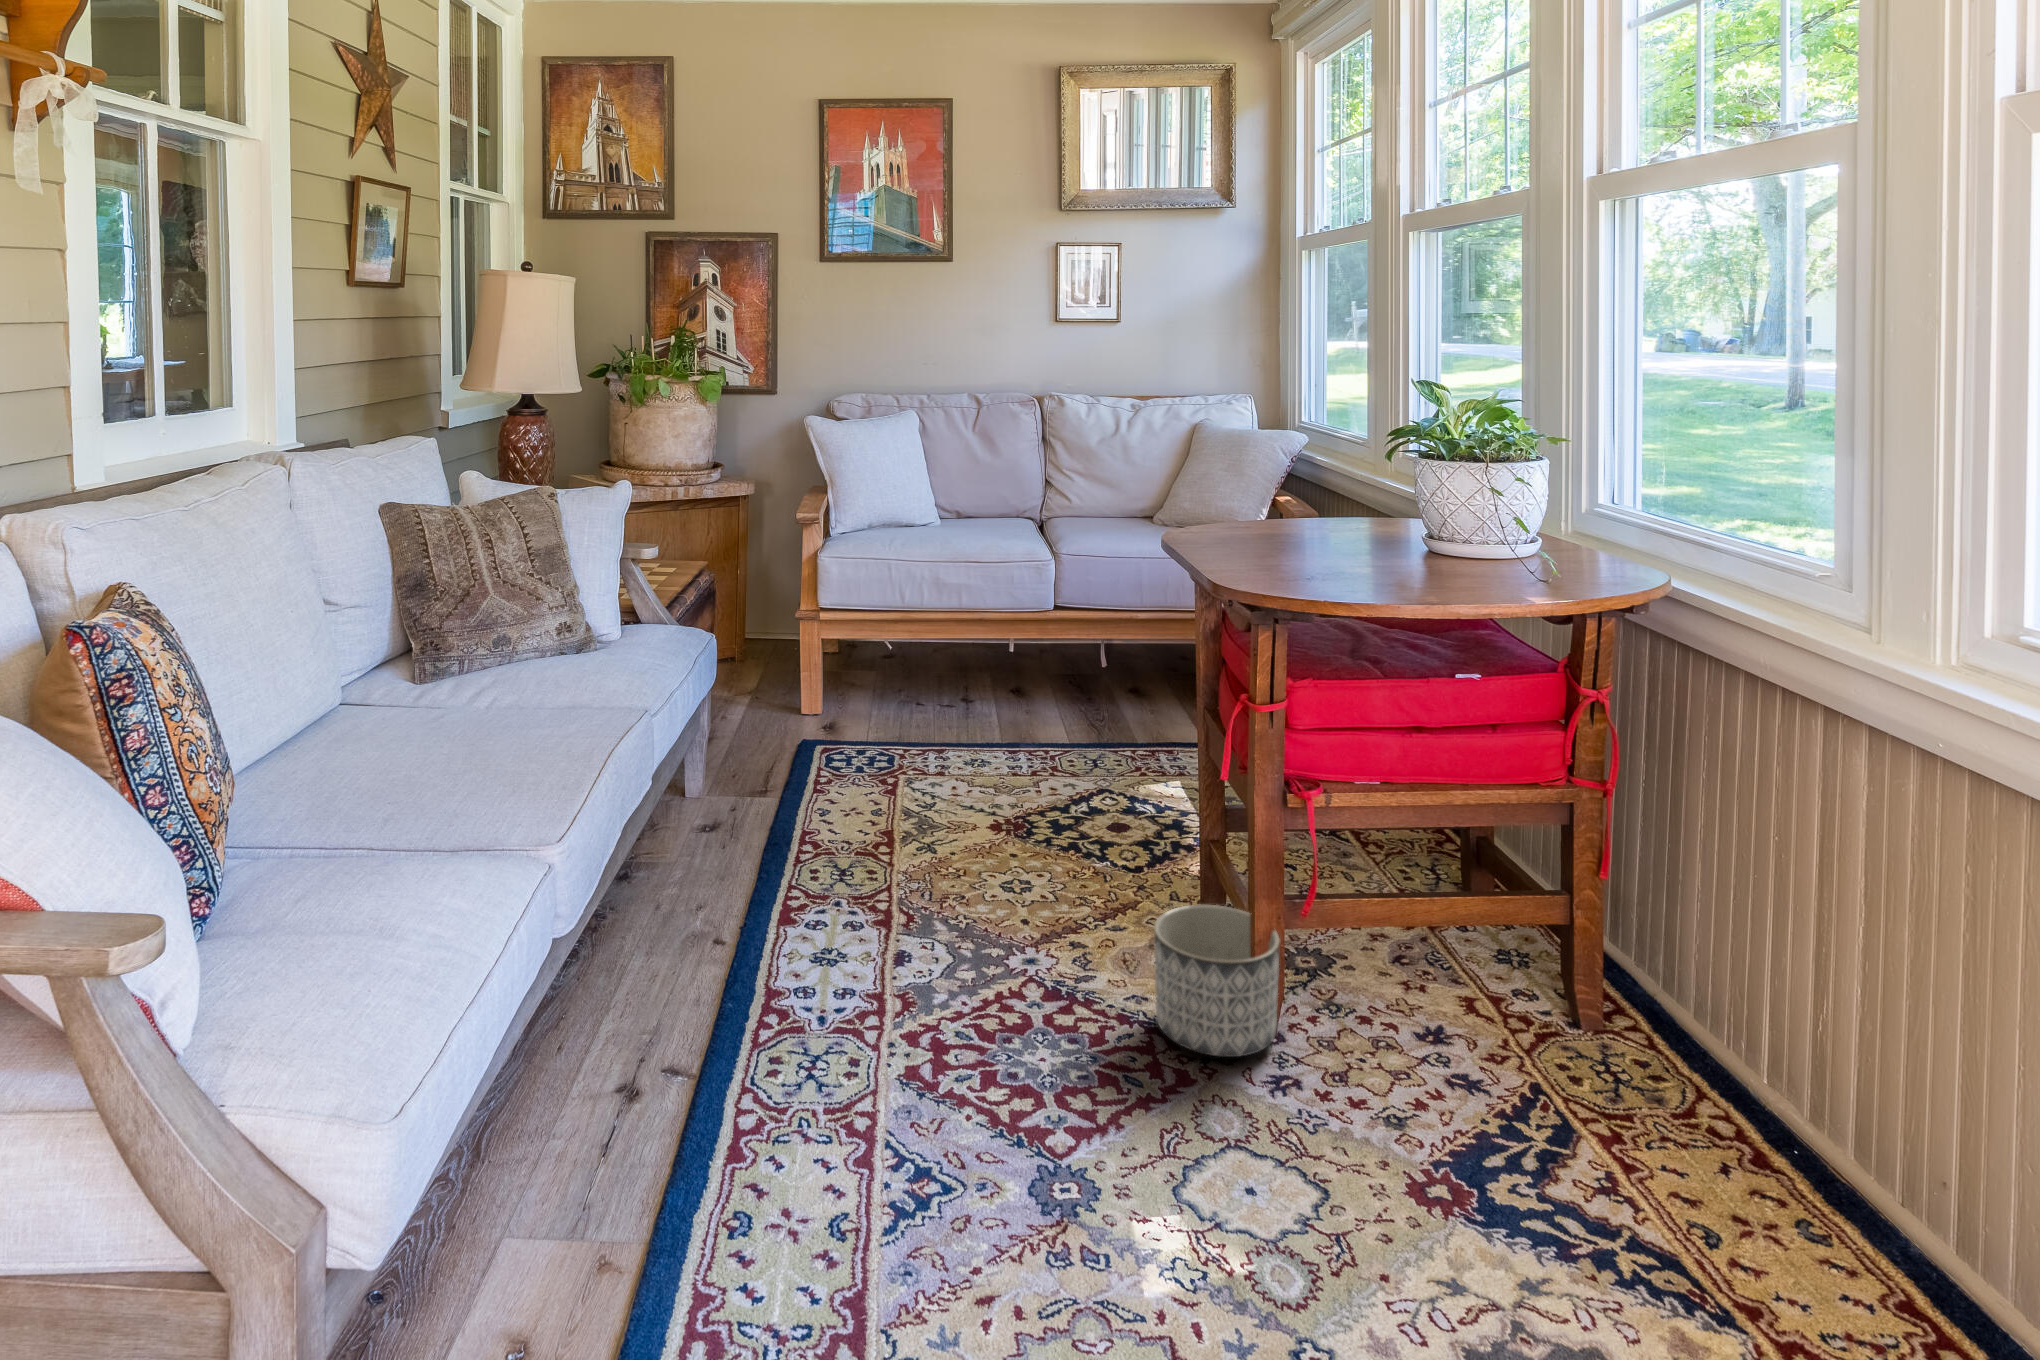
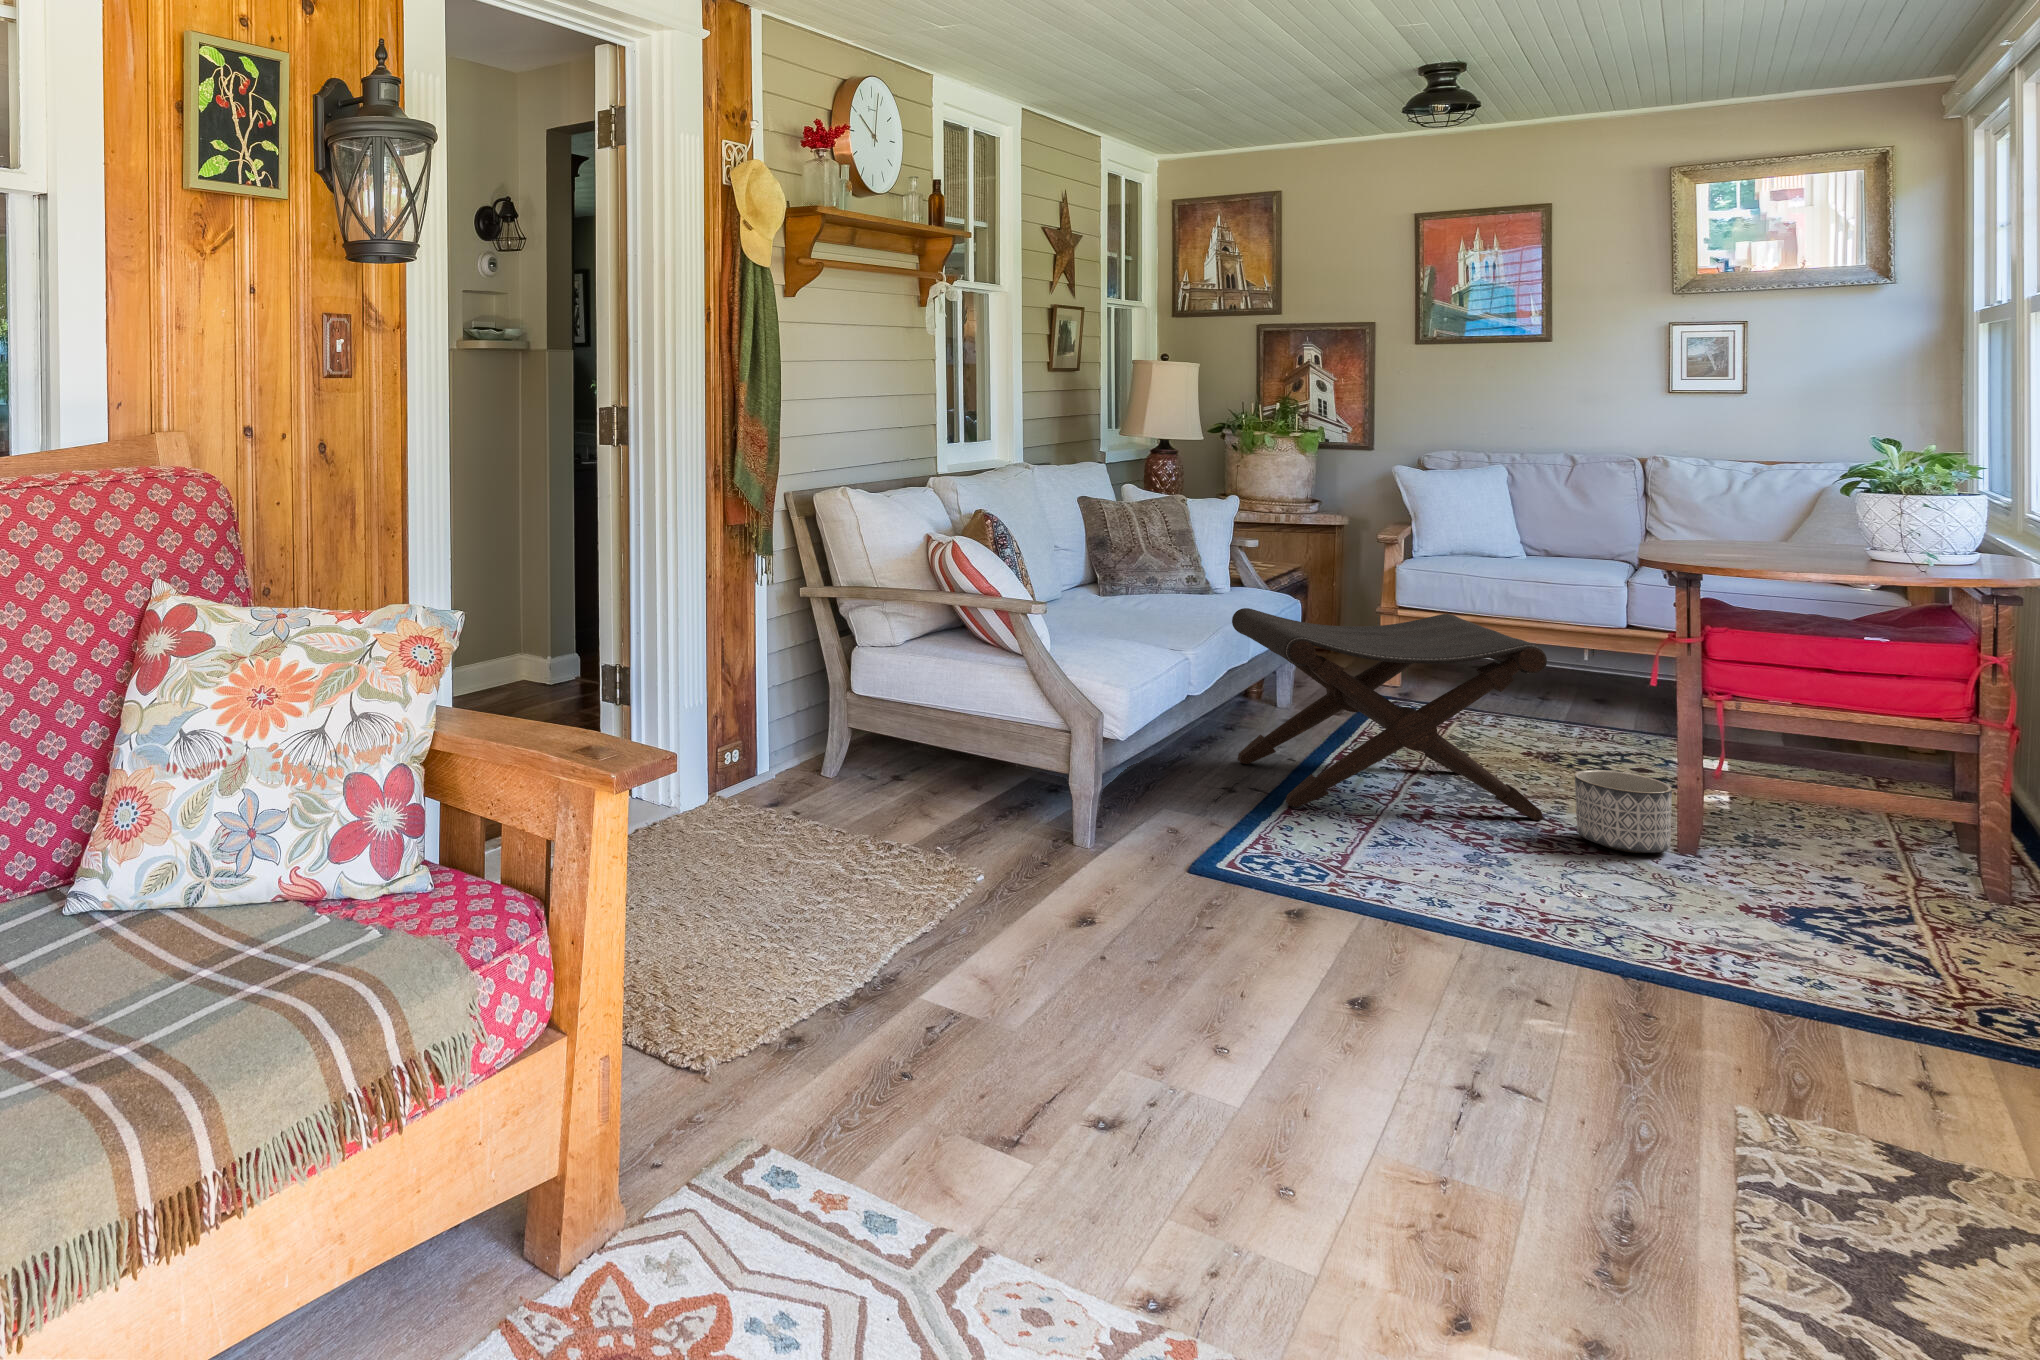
footstool: none [636,656,1108,1110] -> present [1232,608,1547,820]

